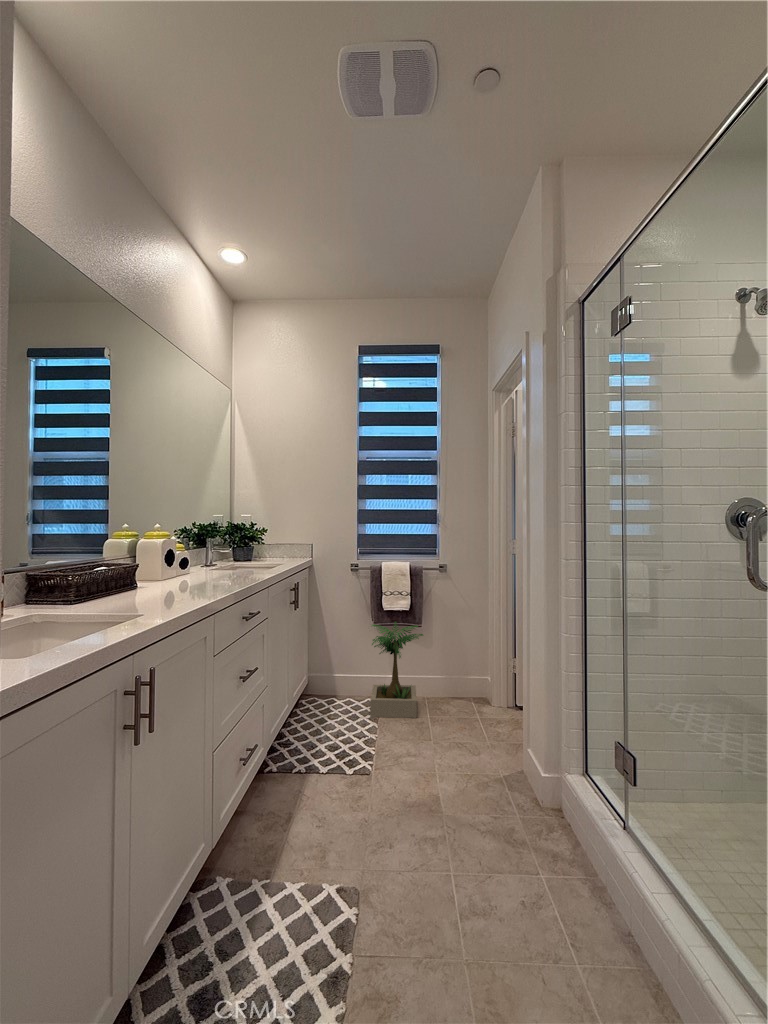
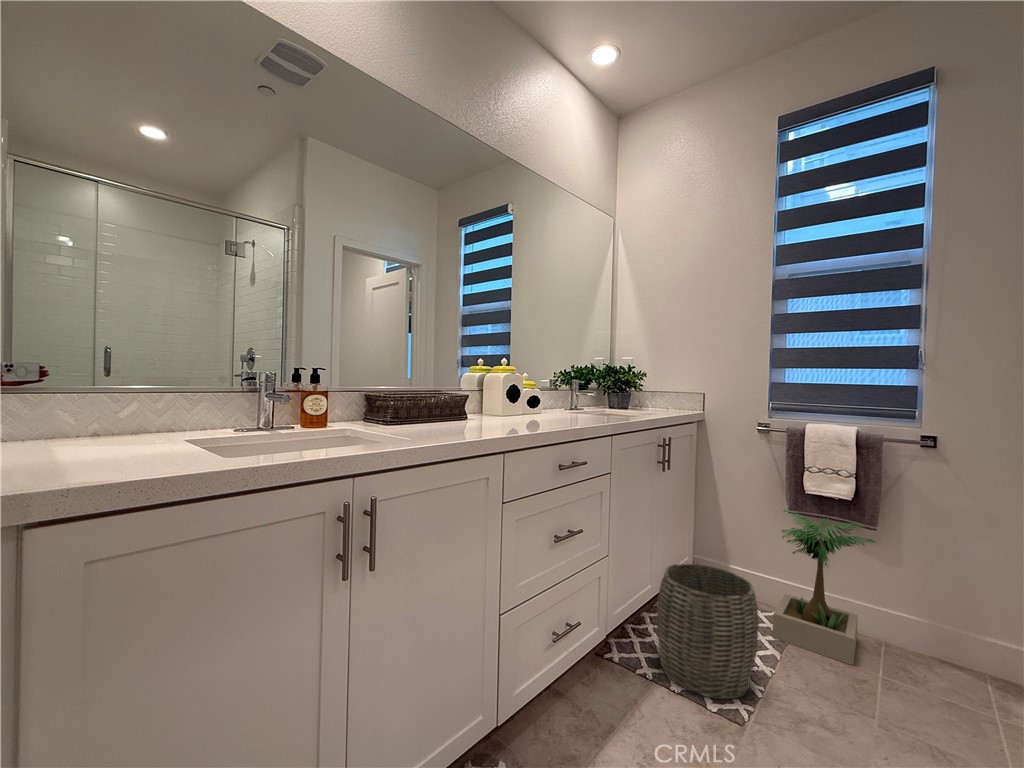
woven basket: none [303,677,370,768] -> present [657,563,759,699]

